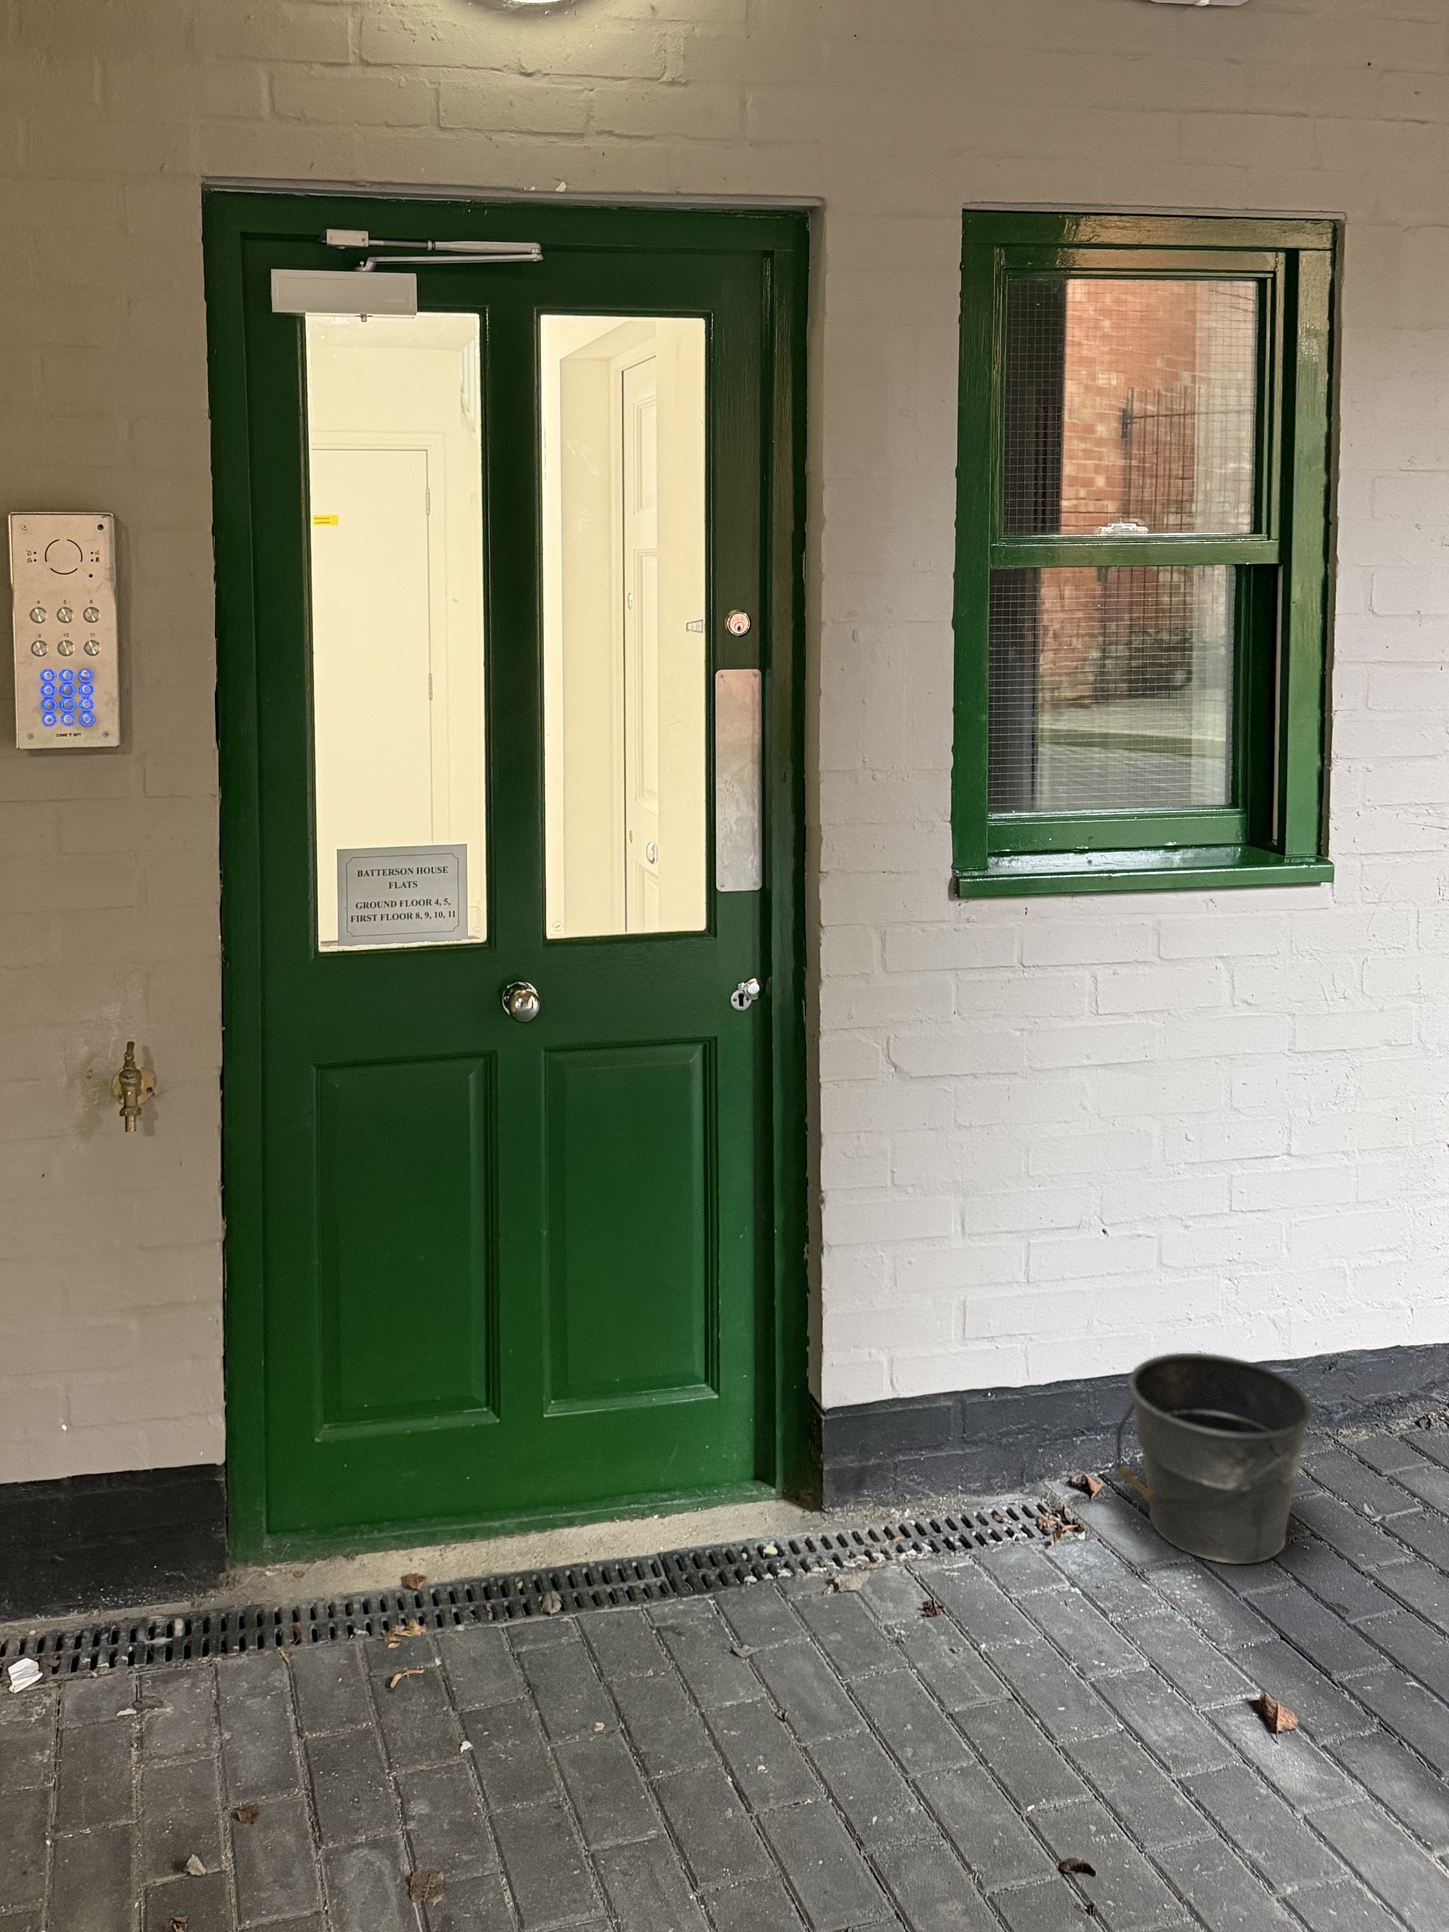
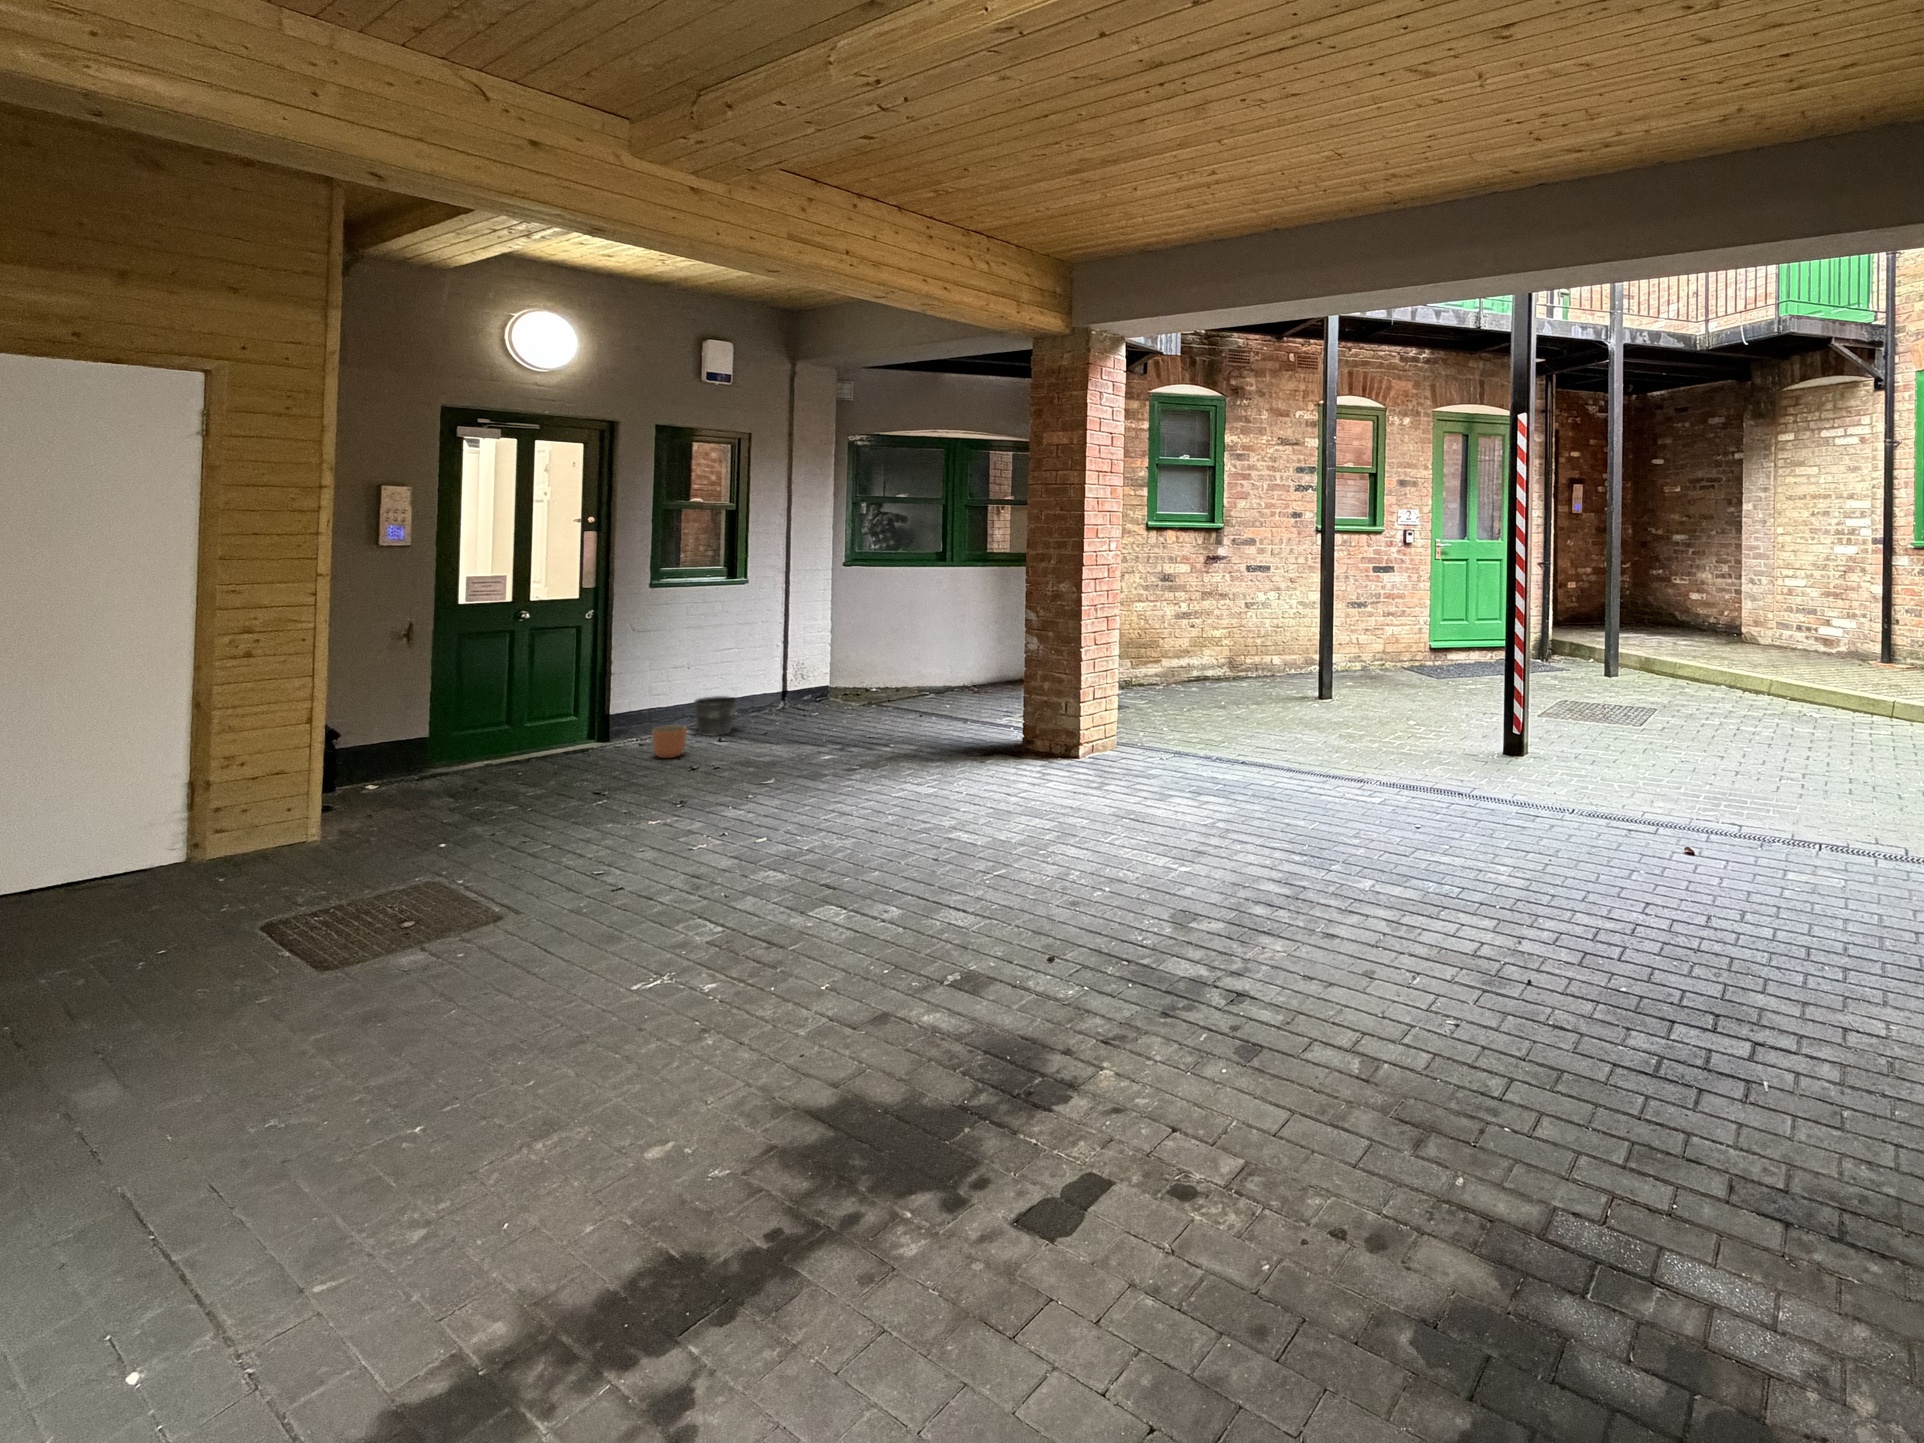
planter: none [1008,1588,1162,1791] -> present [653,725,687,758]

